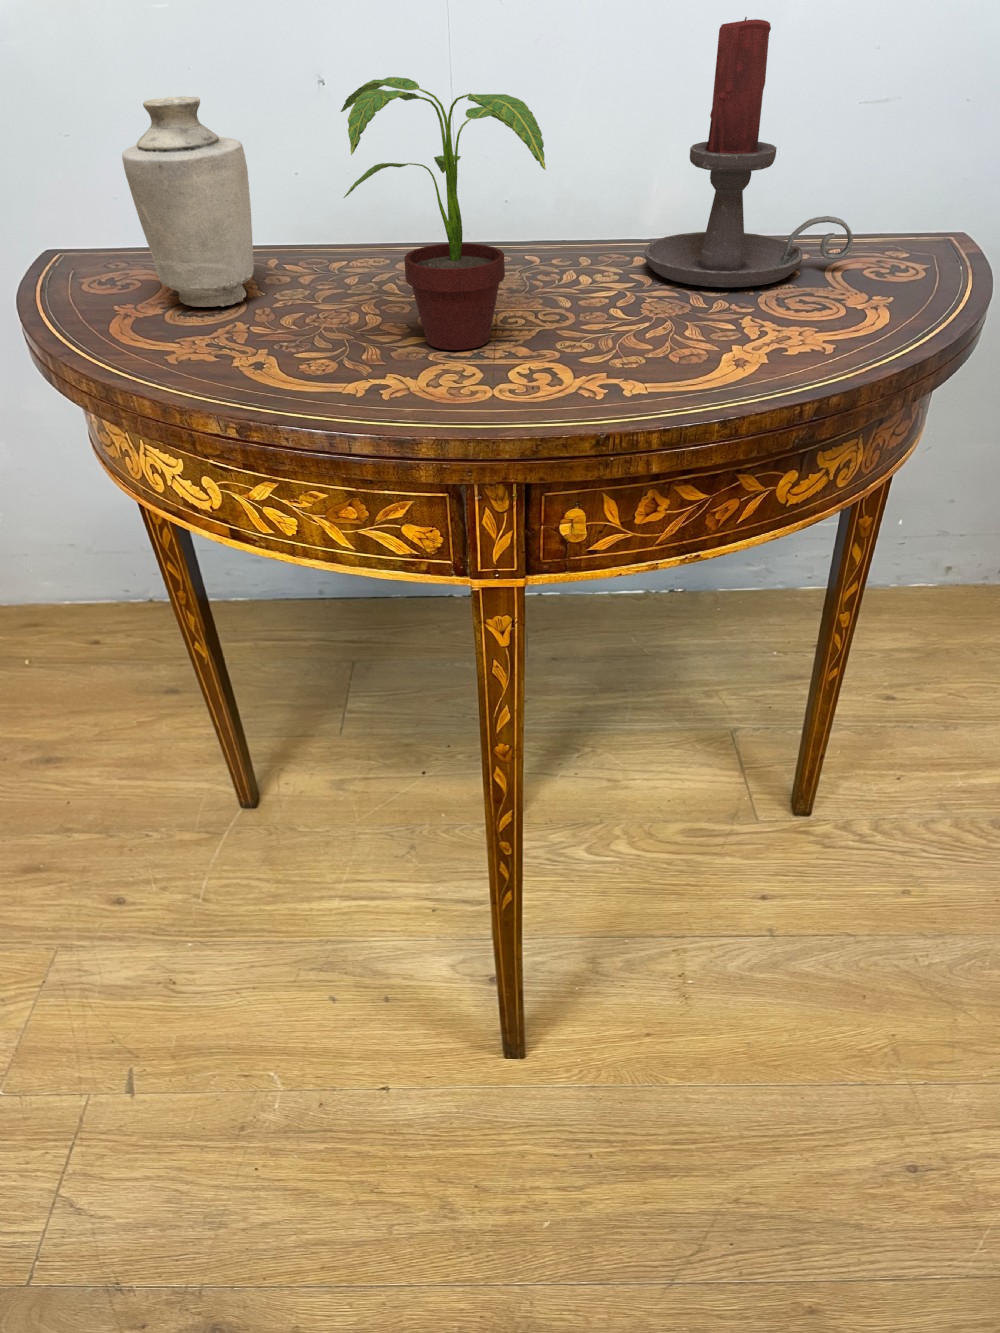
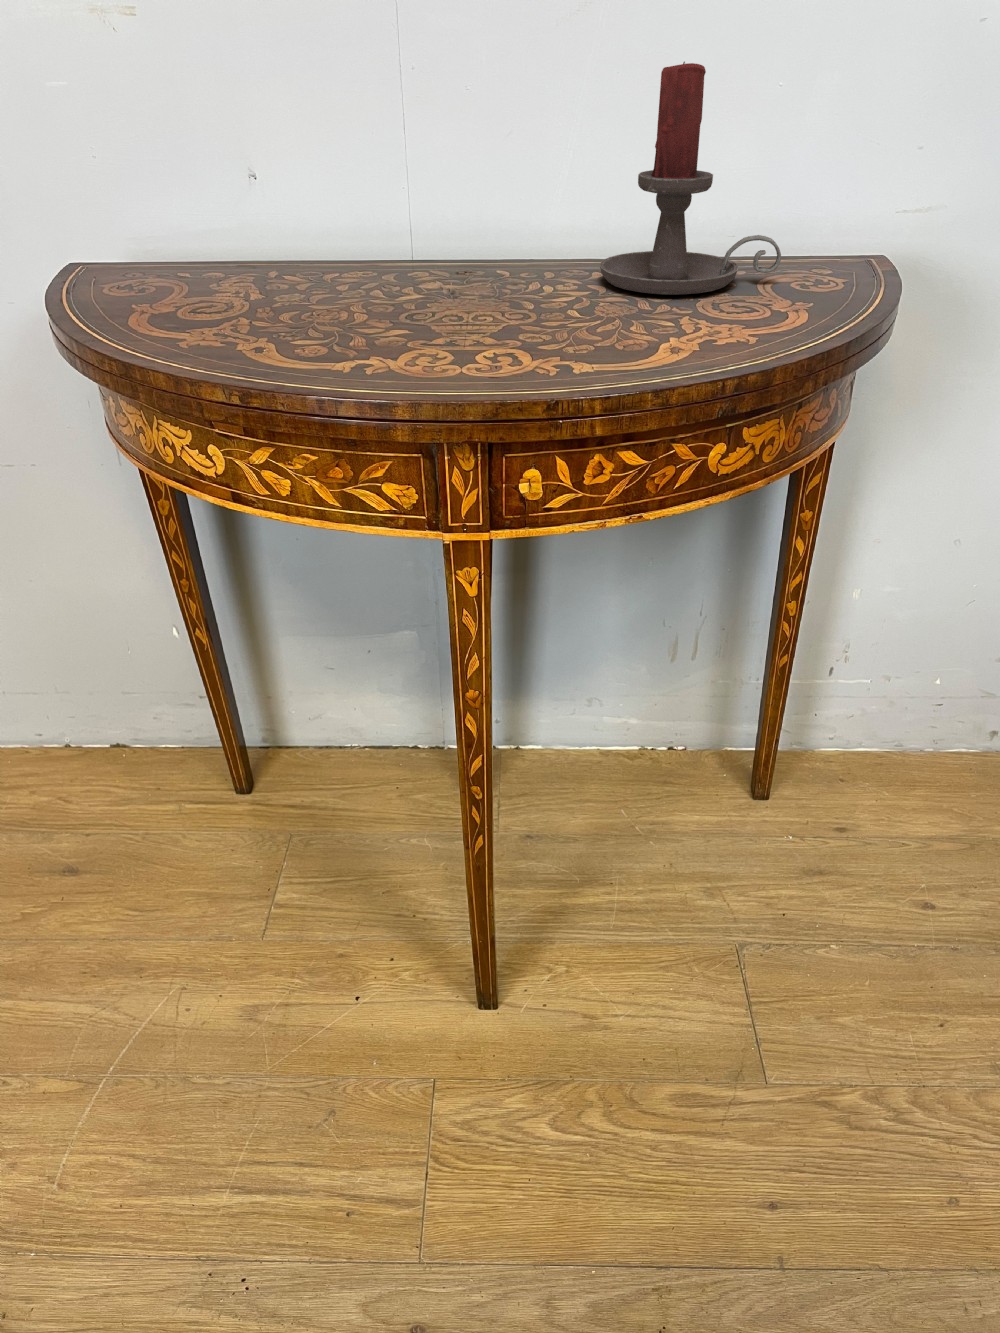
potted plant: present [340,77,546,350] -> none [333,105,507,339]
vase: present [122,96,254,307] -> none [142,123,255,307]

